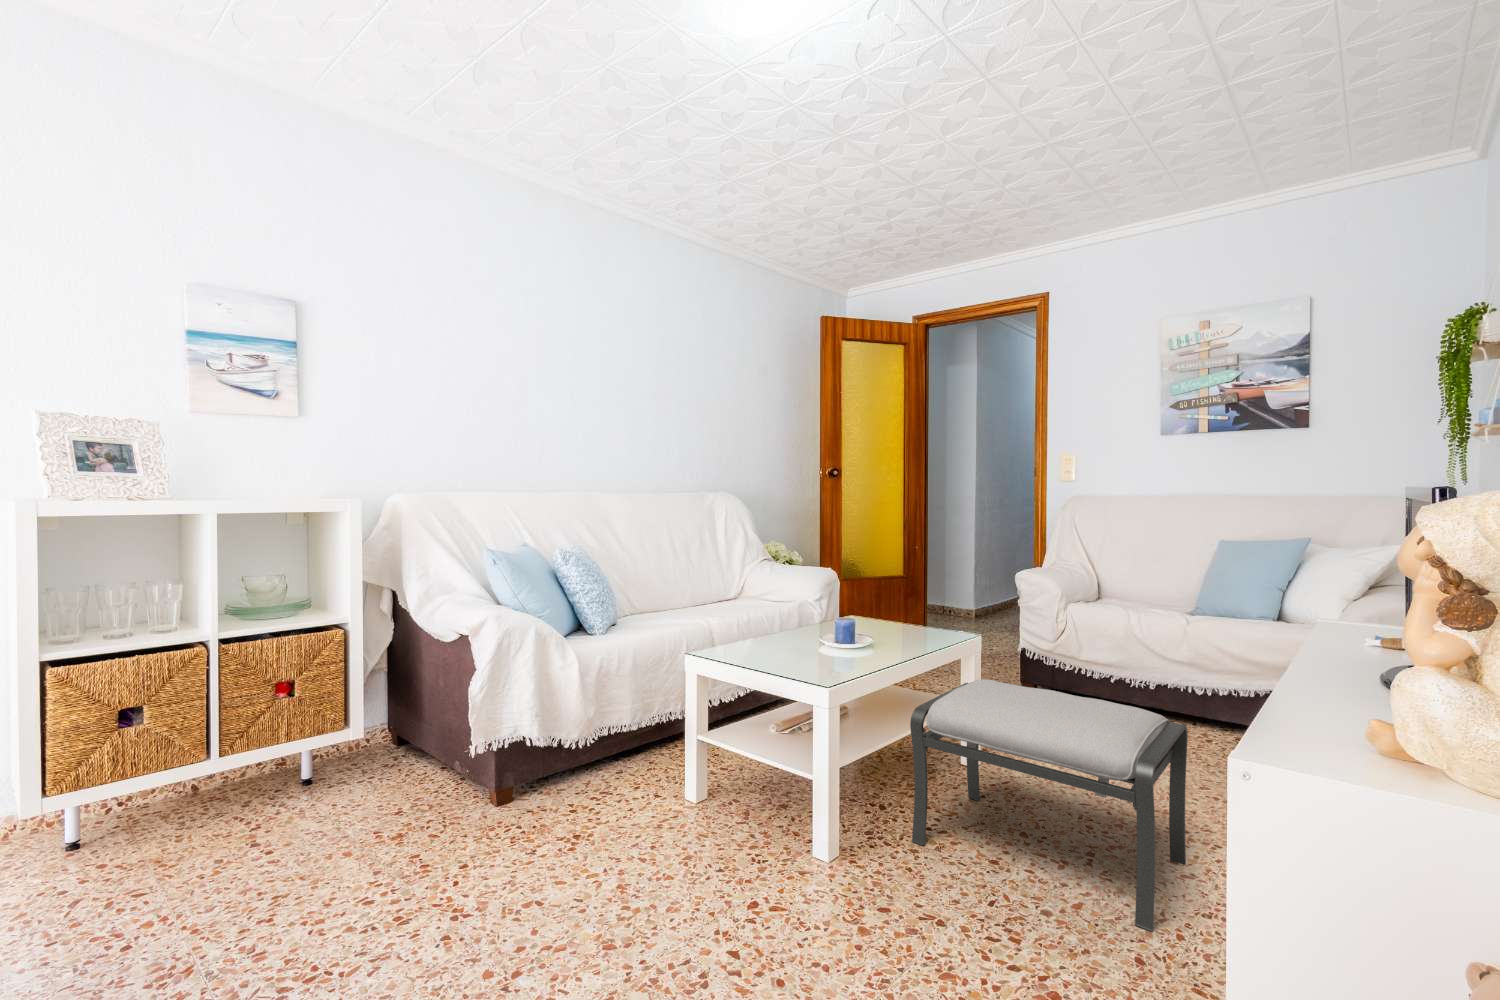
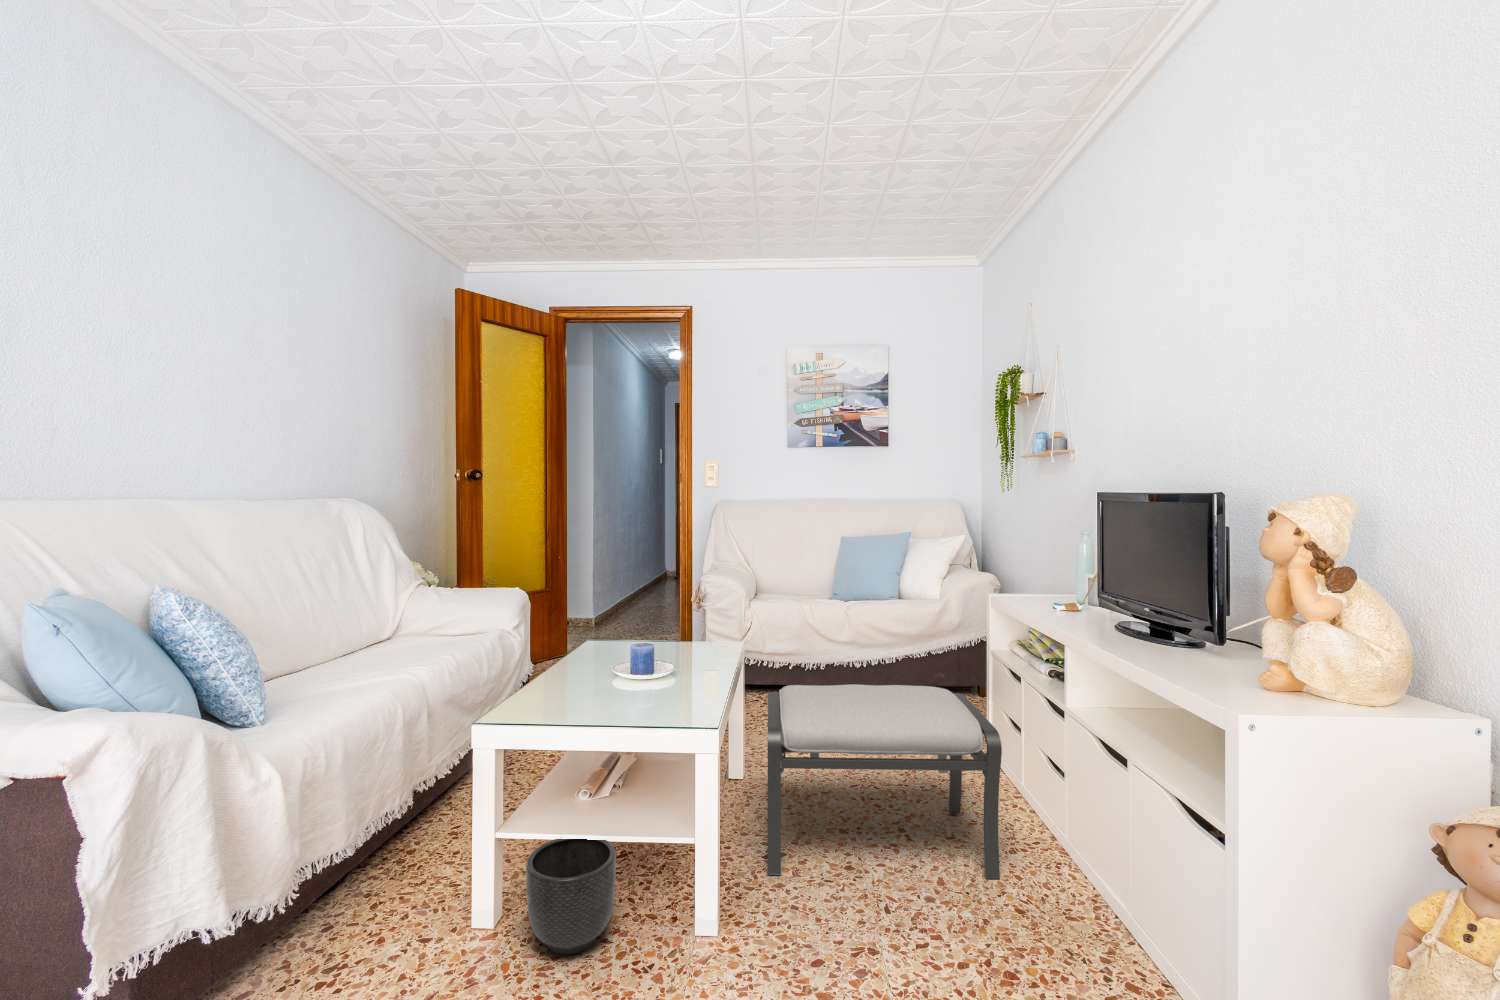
planter: none [701,751,767,835] -> present [526,839,616,954]

